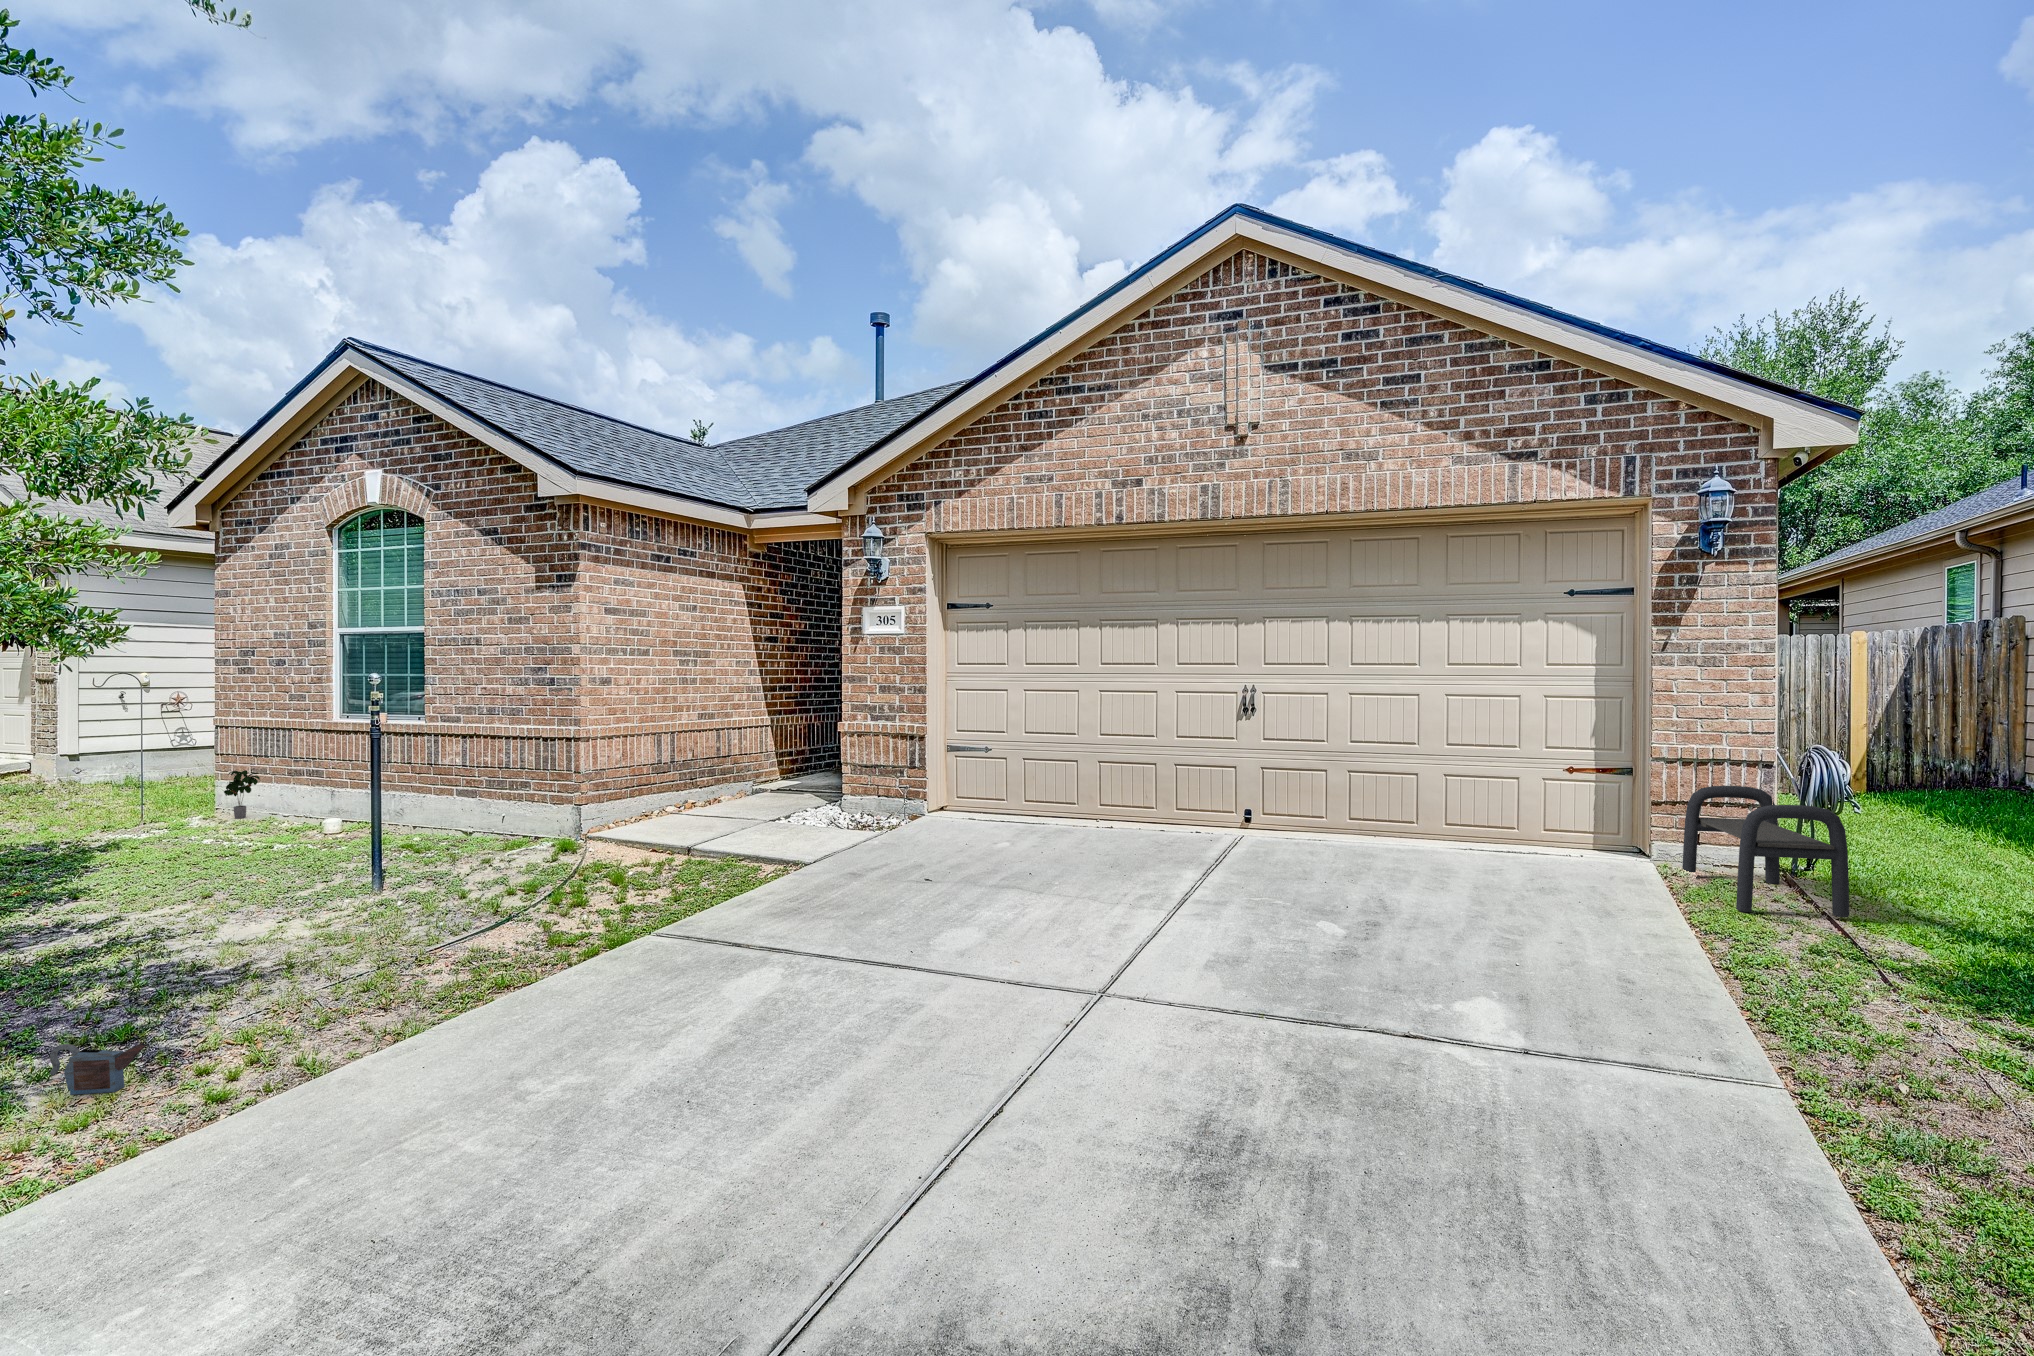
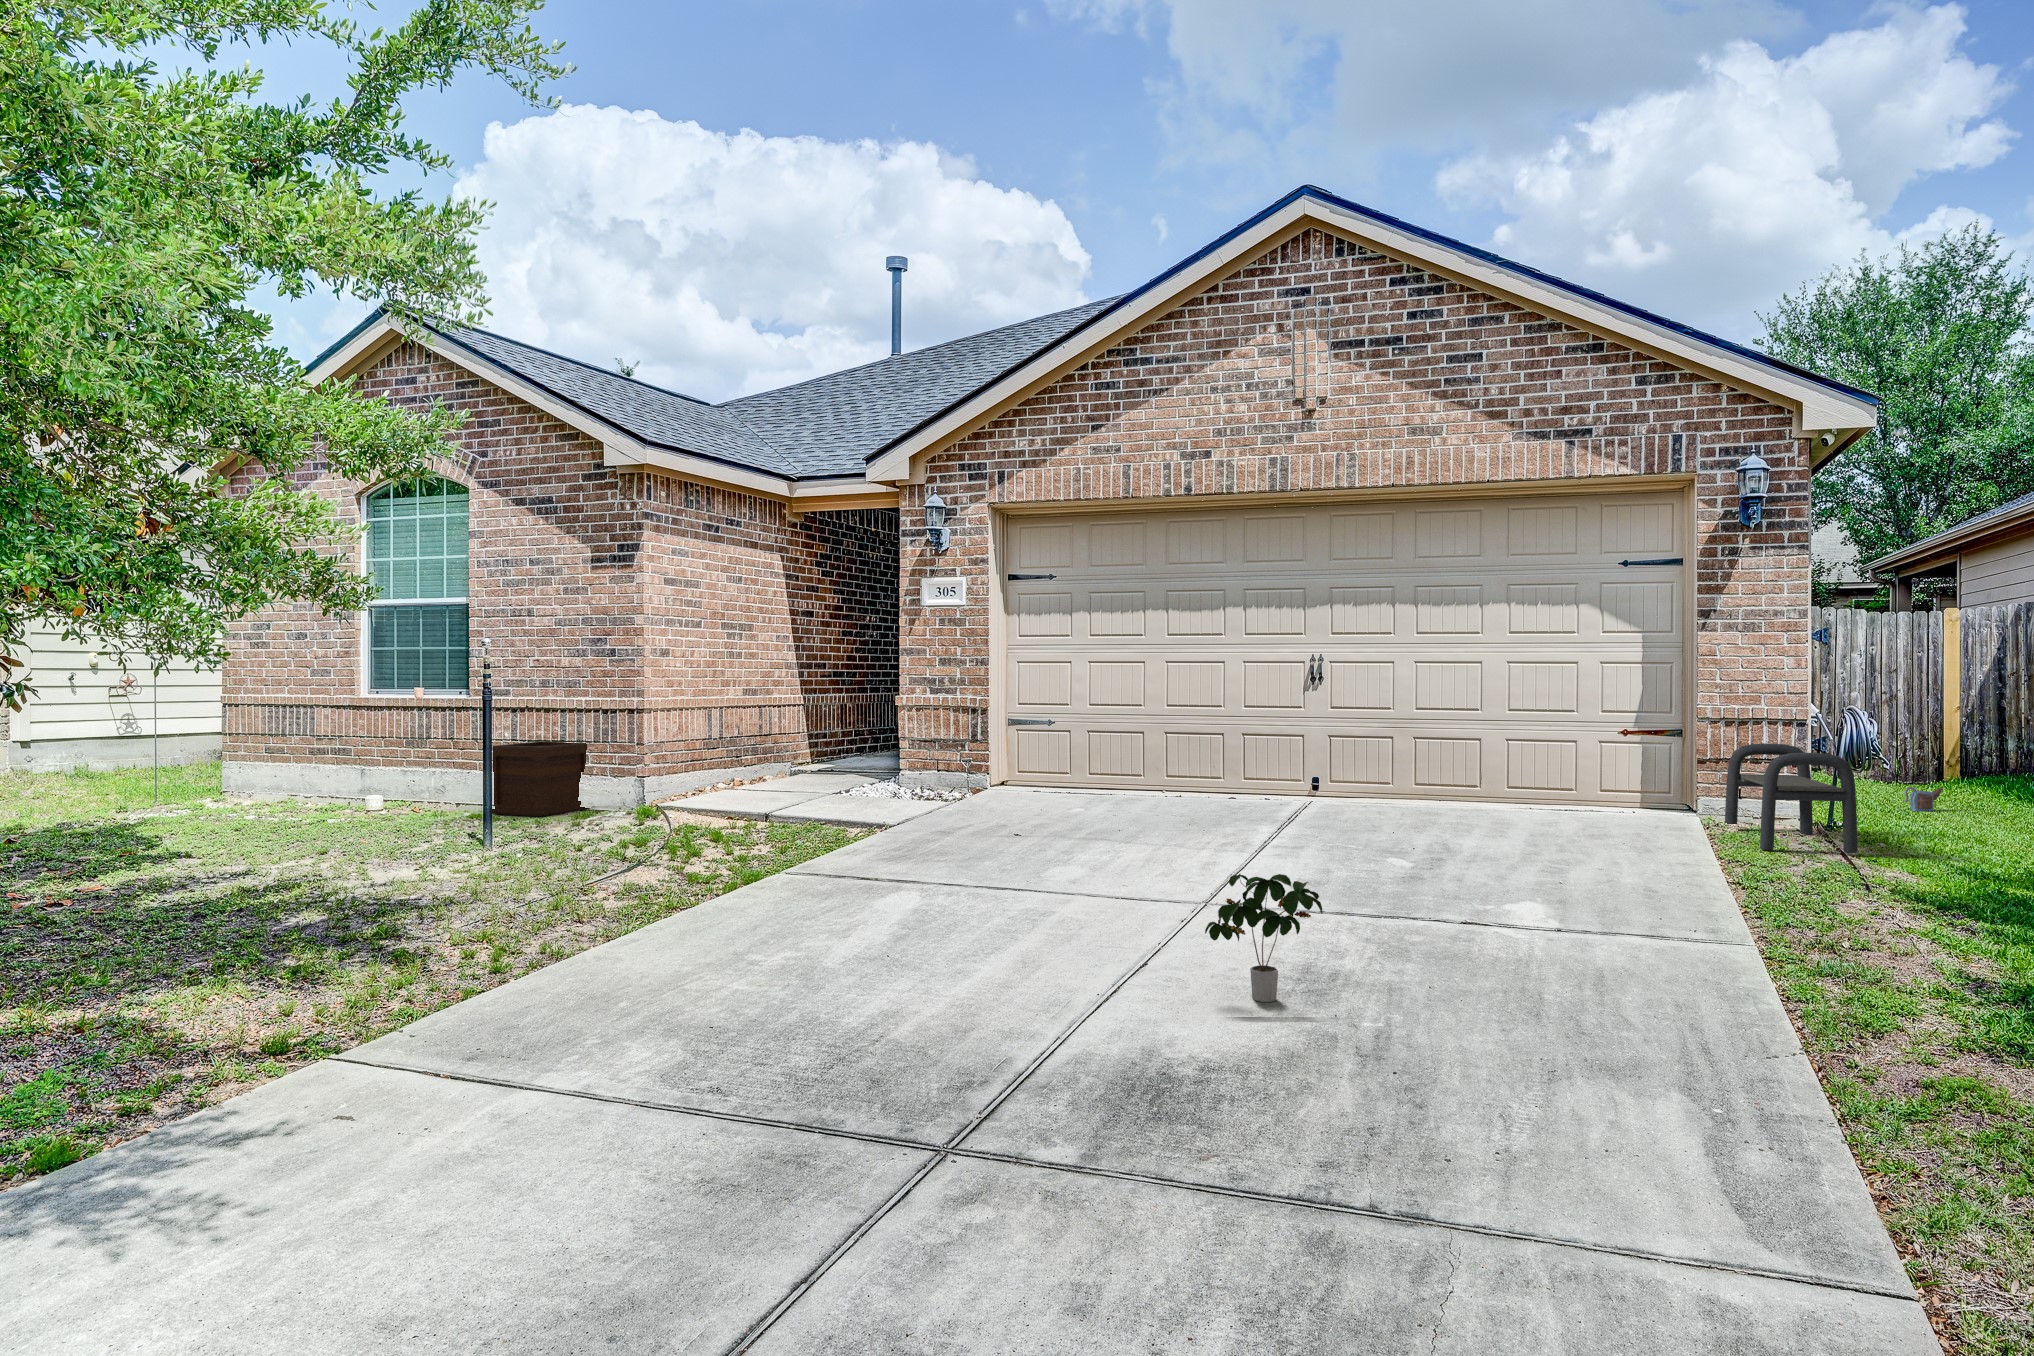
wooden crate: none [429,768,537,847] -> present [490,741,590,817]
potted plant: present [224,770,260,819] -> present [1205,874,1322,1002]
watering can: present [50,1043,147,1095] -> present [1904,787,1943,811]

